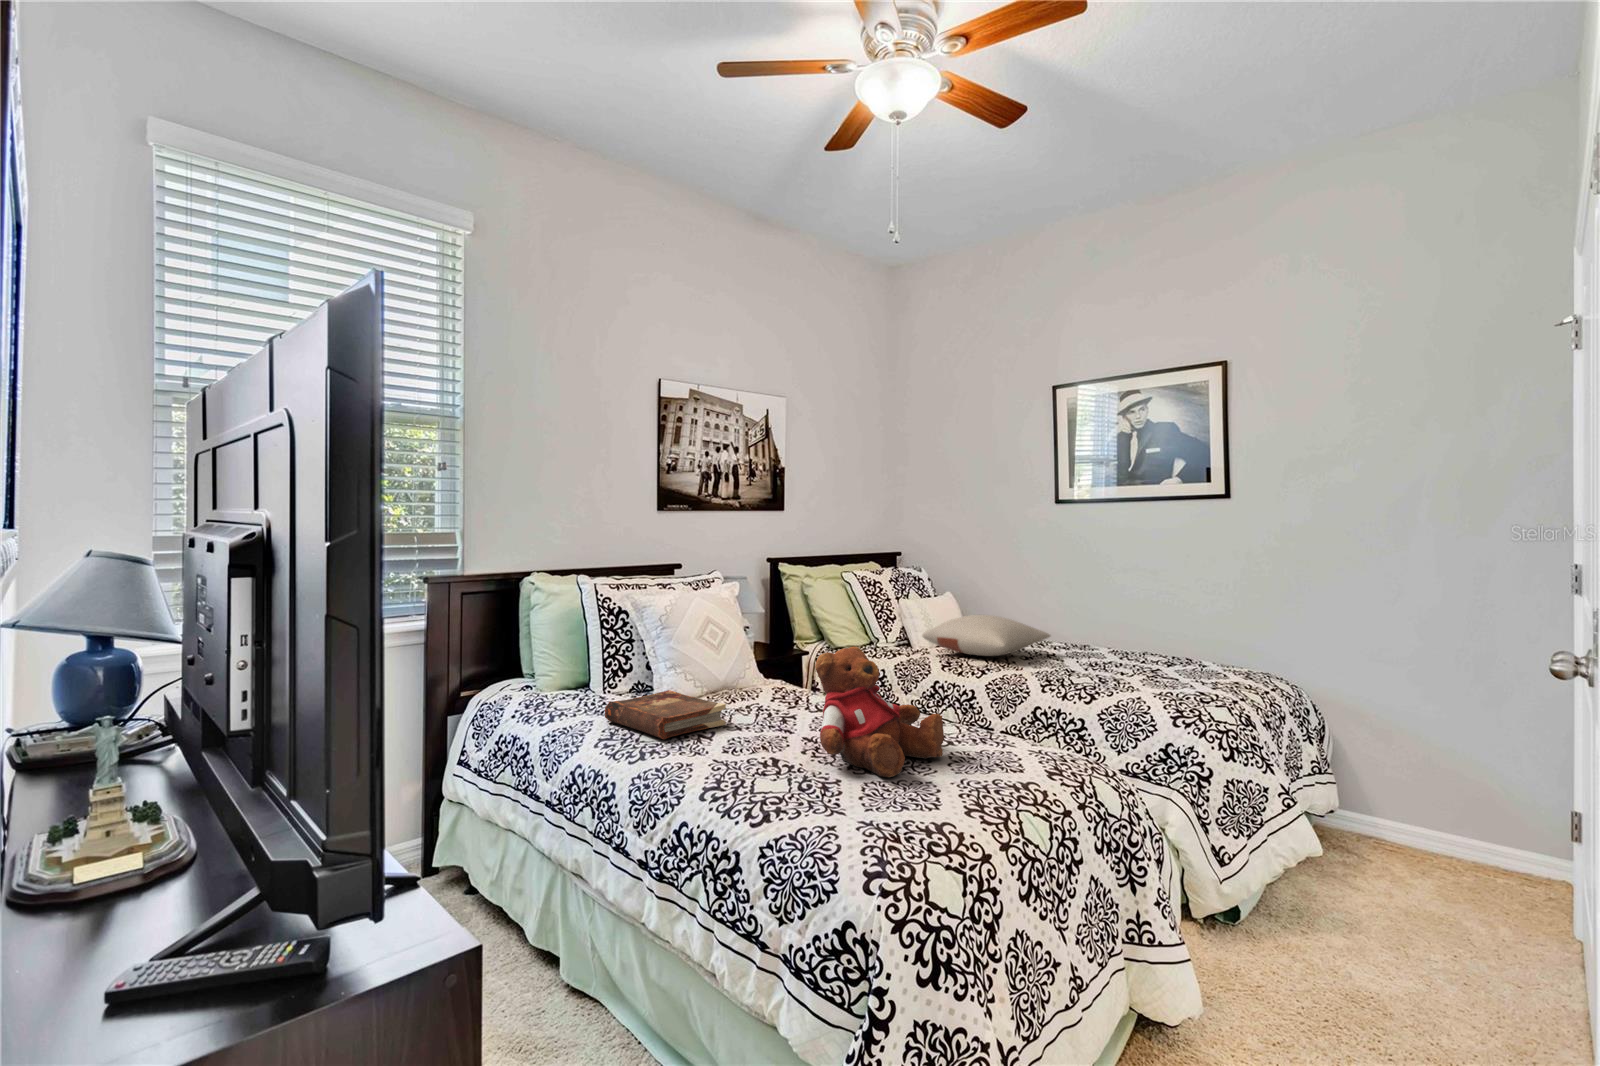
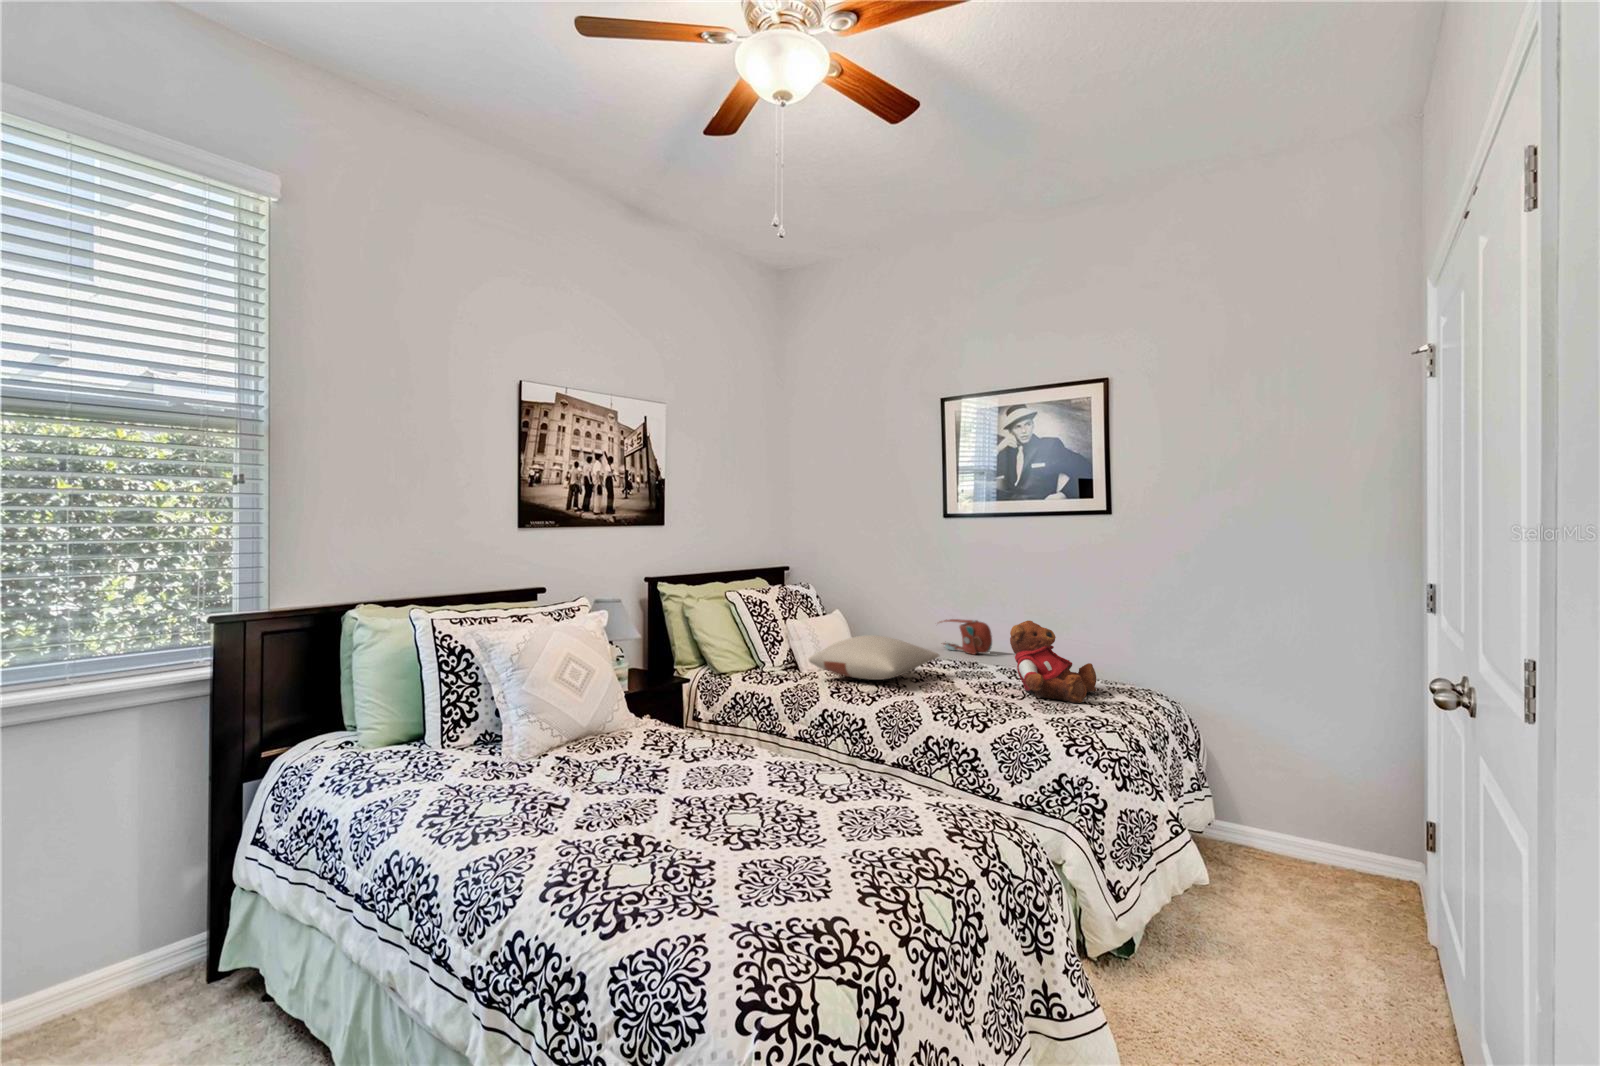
handbag: none [1045,605,1106,640] -> present [940,619,992,655]
teddy bear: present [815,647,944,777] -> present [1010,620,1097,703]
book: present [605,690,726,739] -> none [435,744,584,813]

